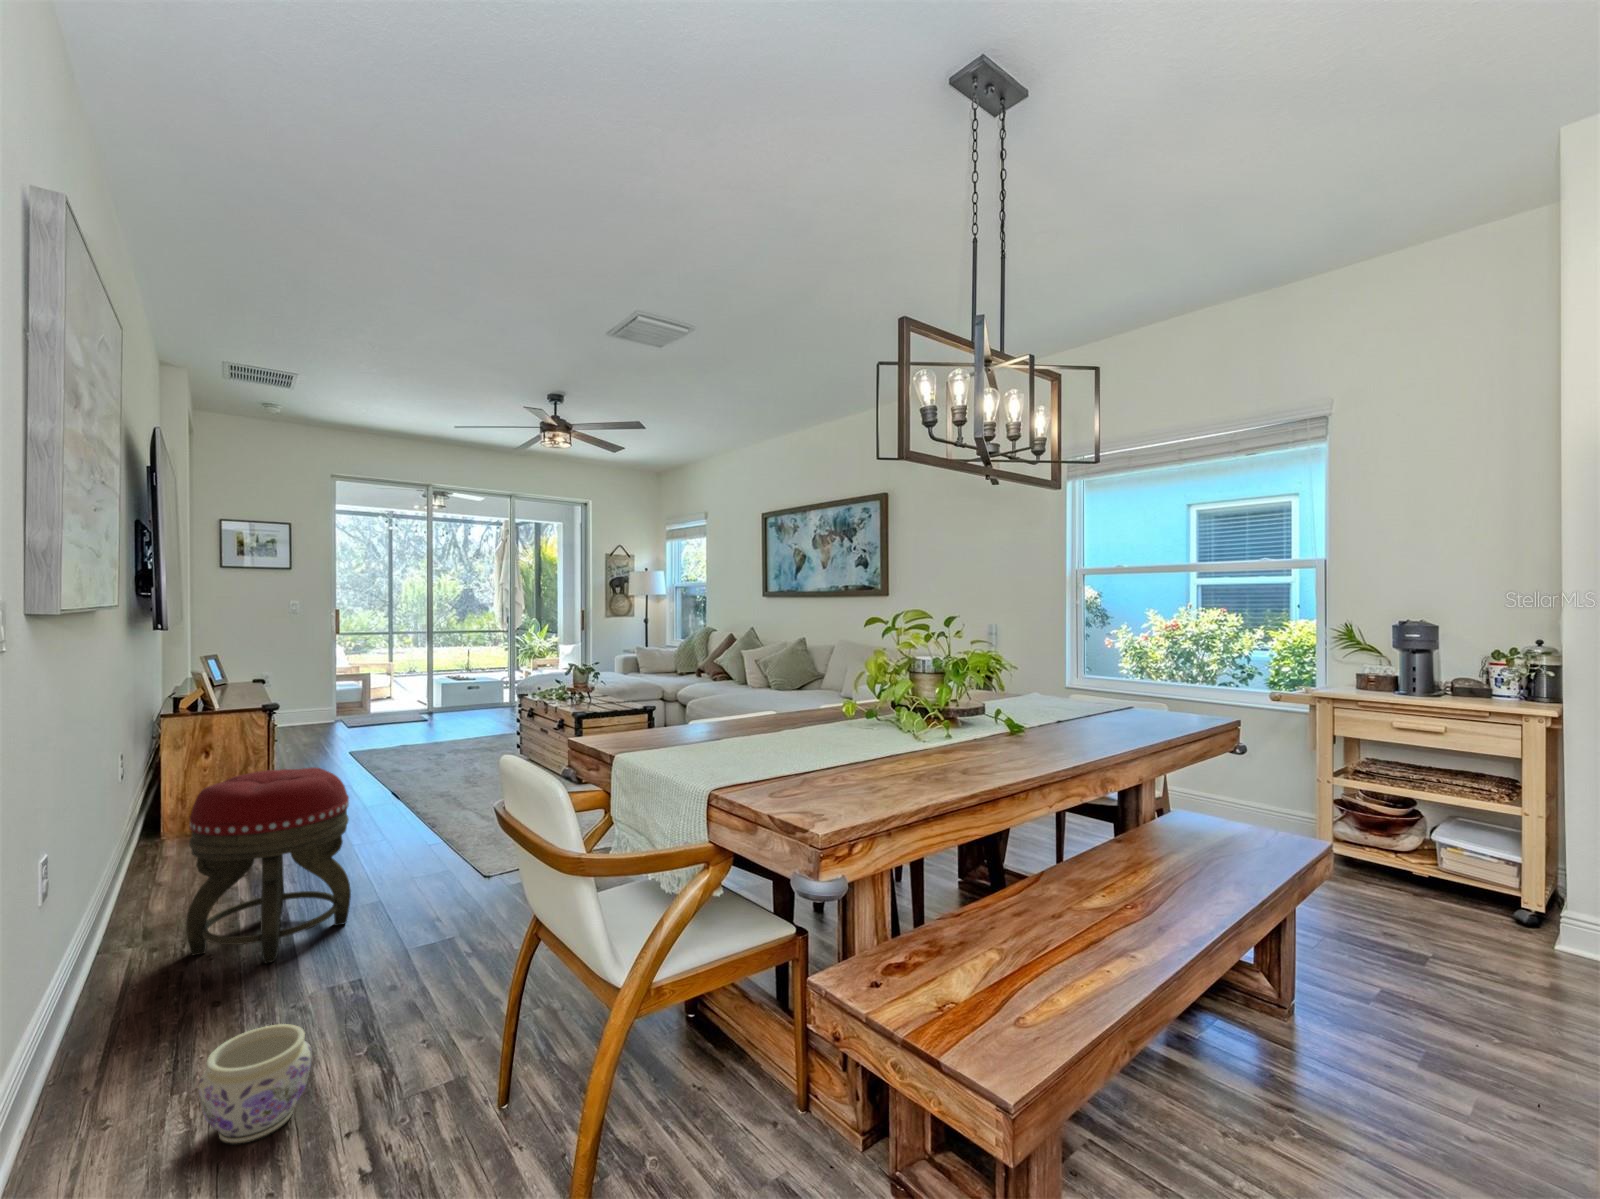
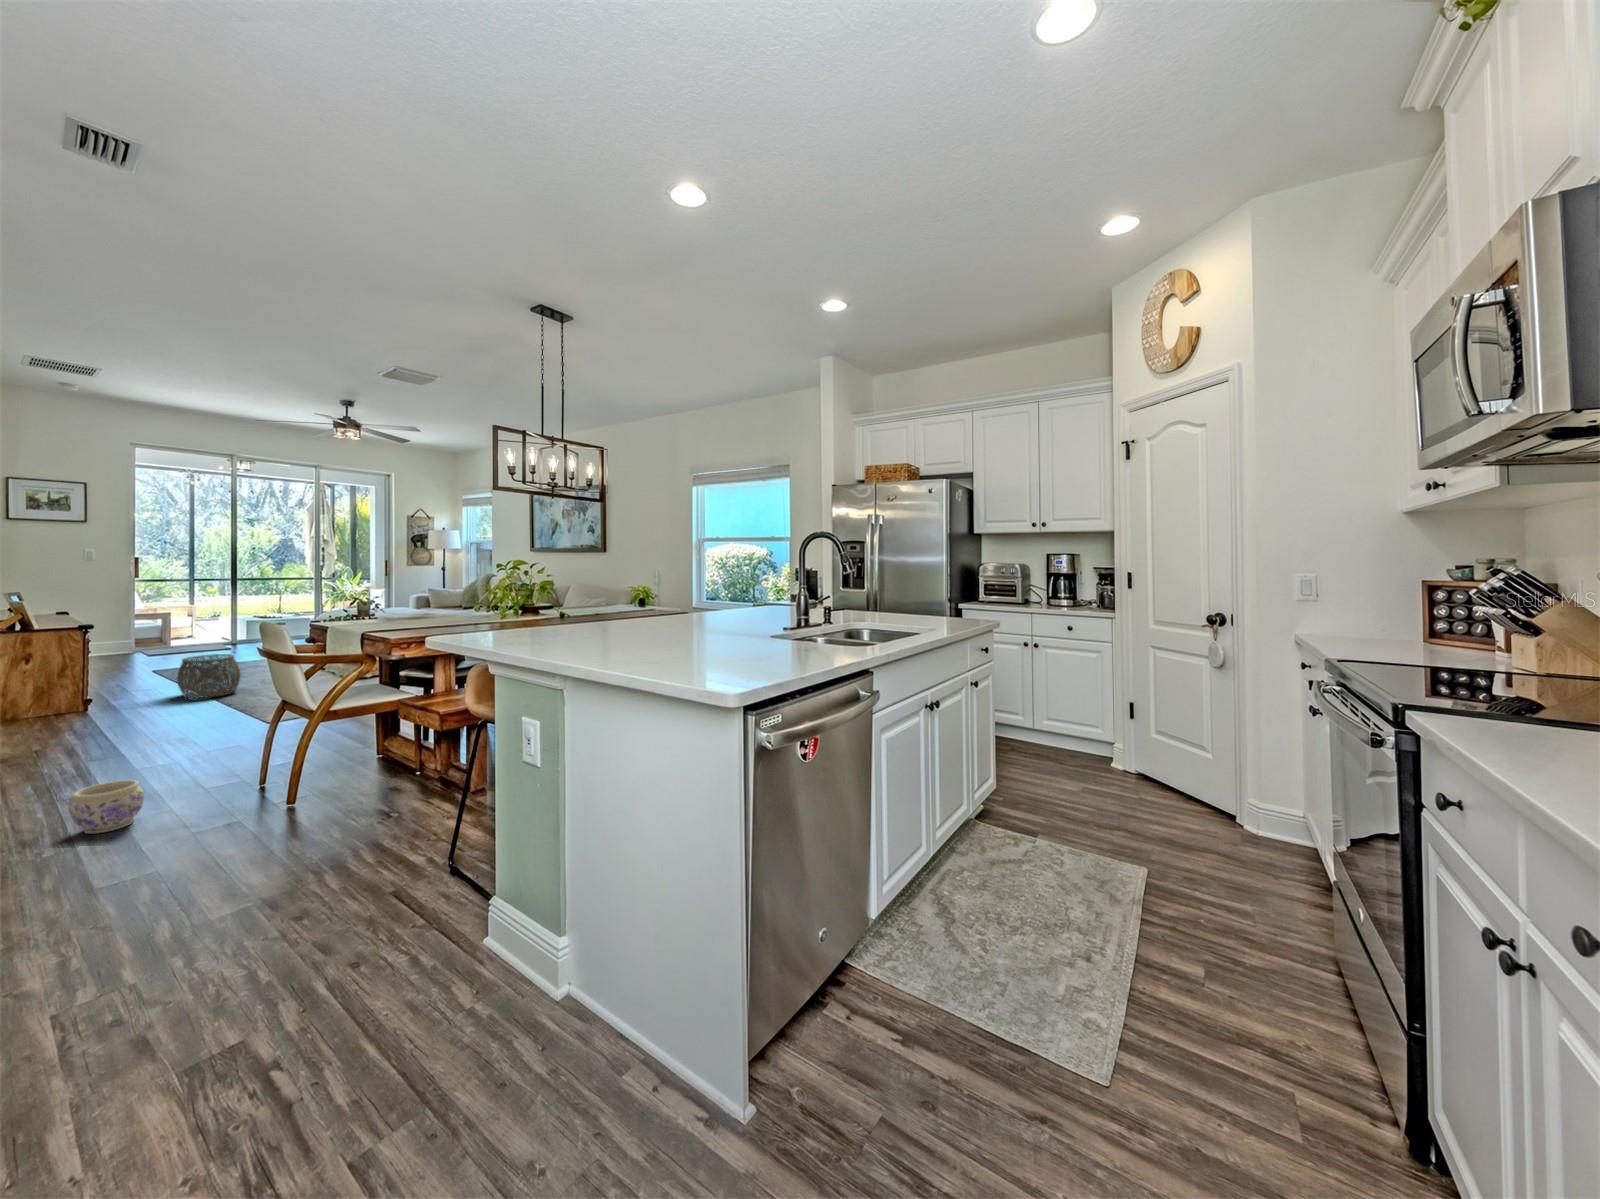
woven basket: none [364,745,436,809] -> present [177,654,241,698]
footstool: present [186,767,351,963] -> none [29,658,167,775]

